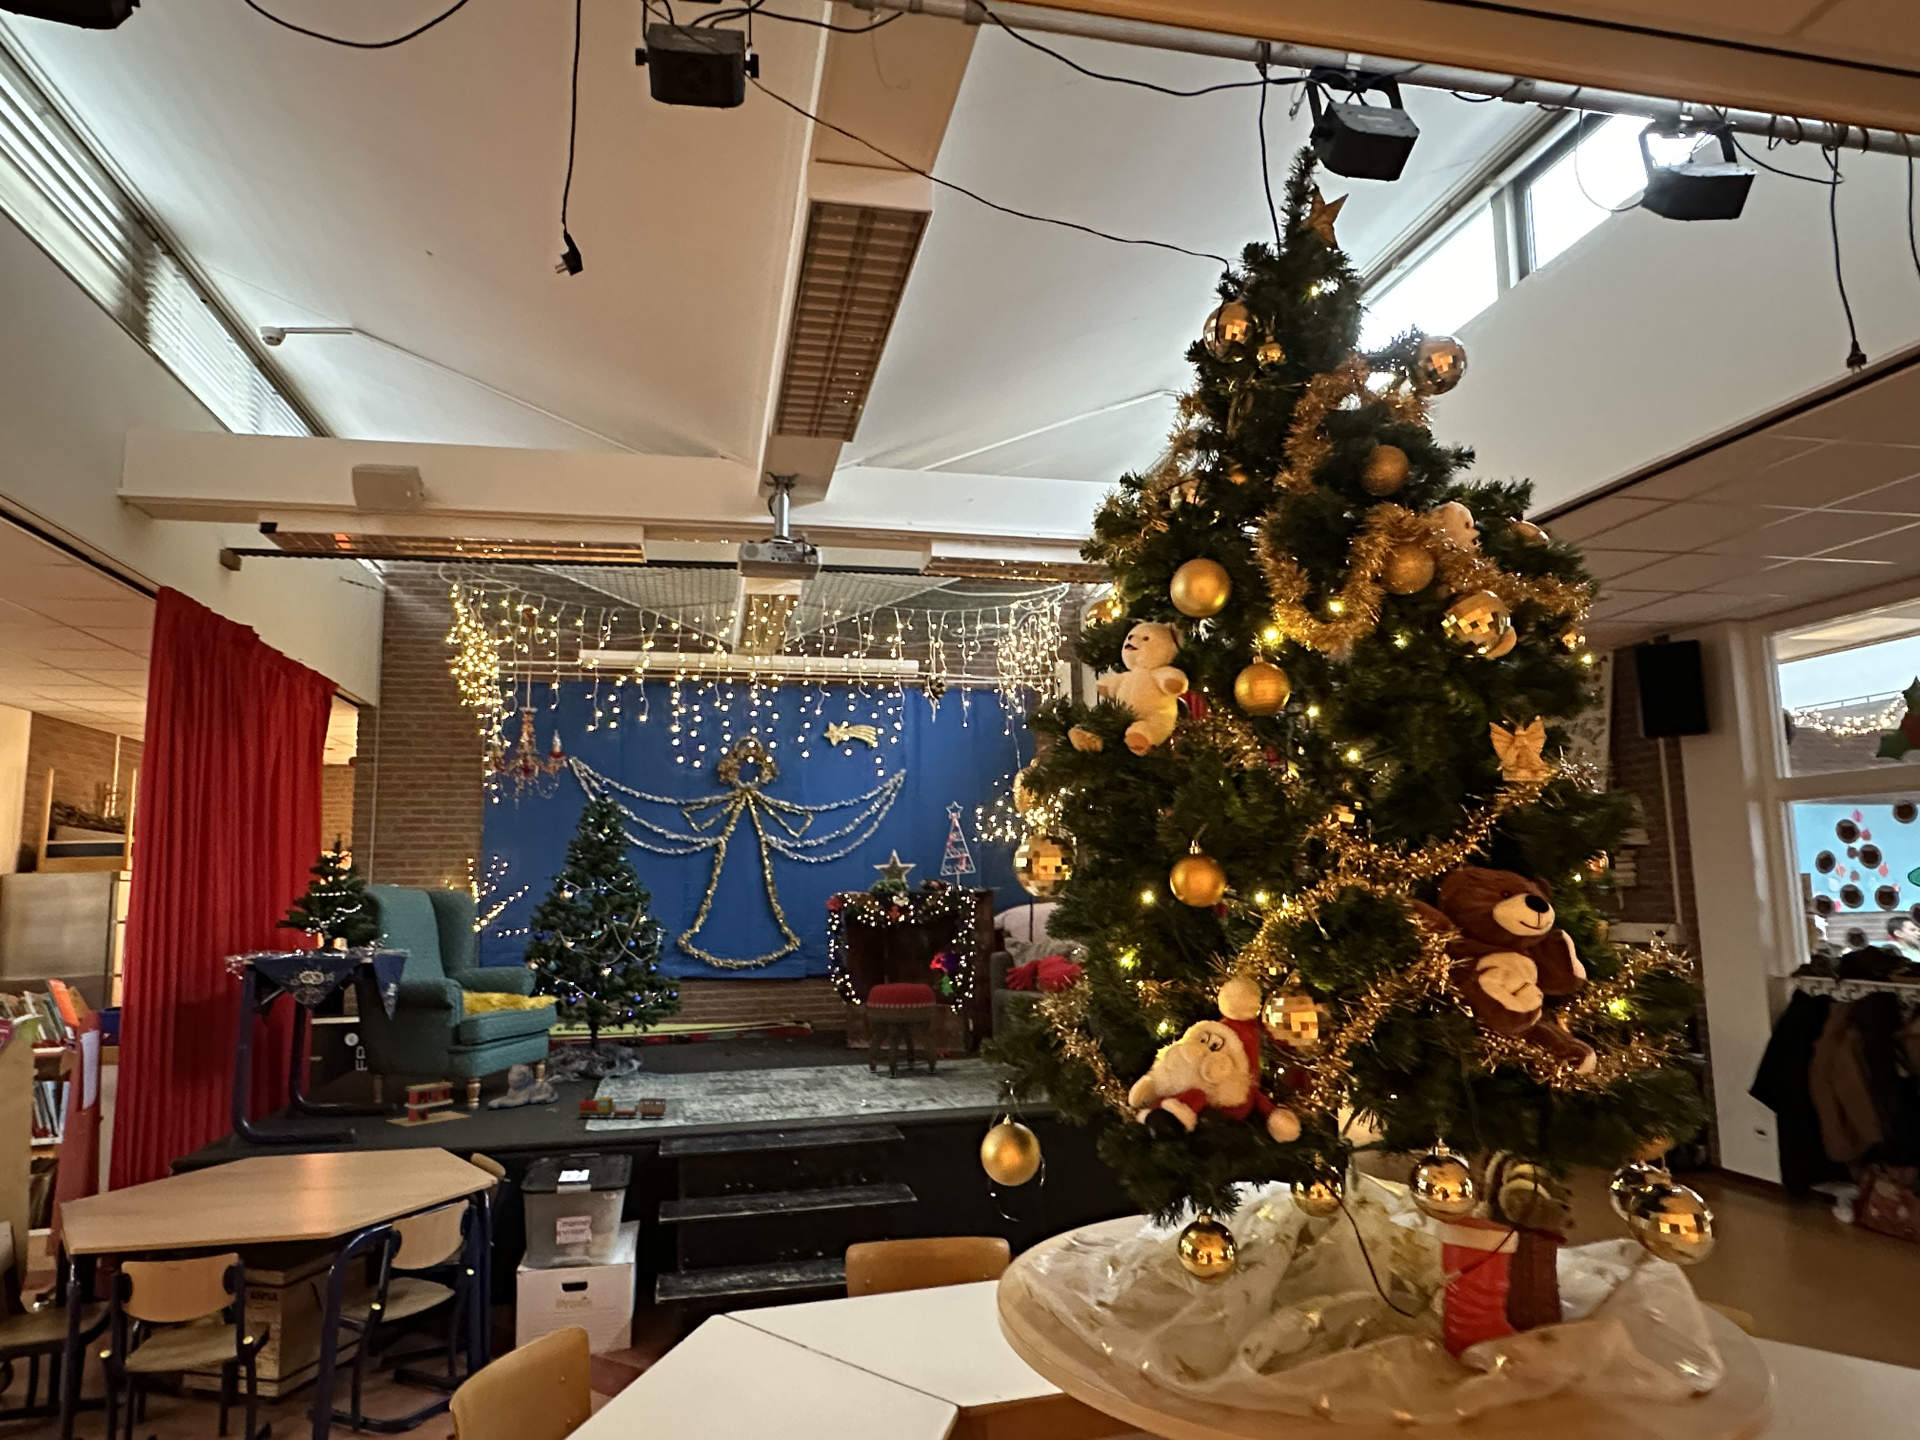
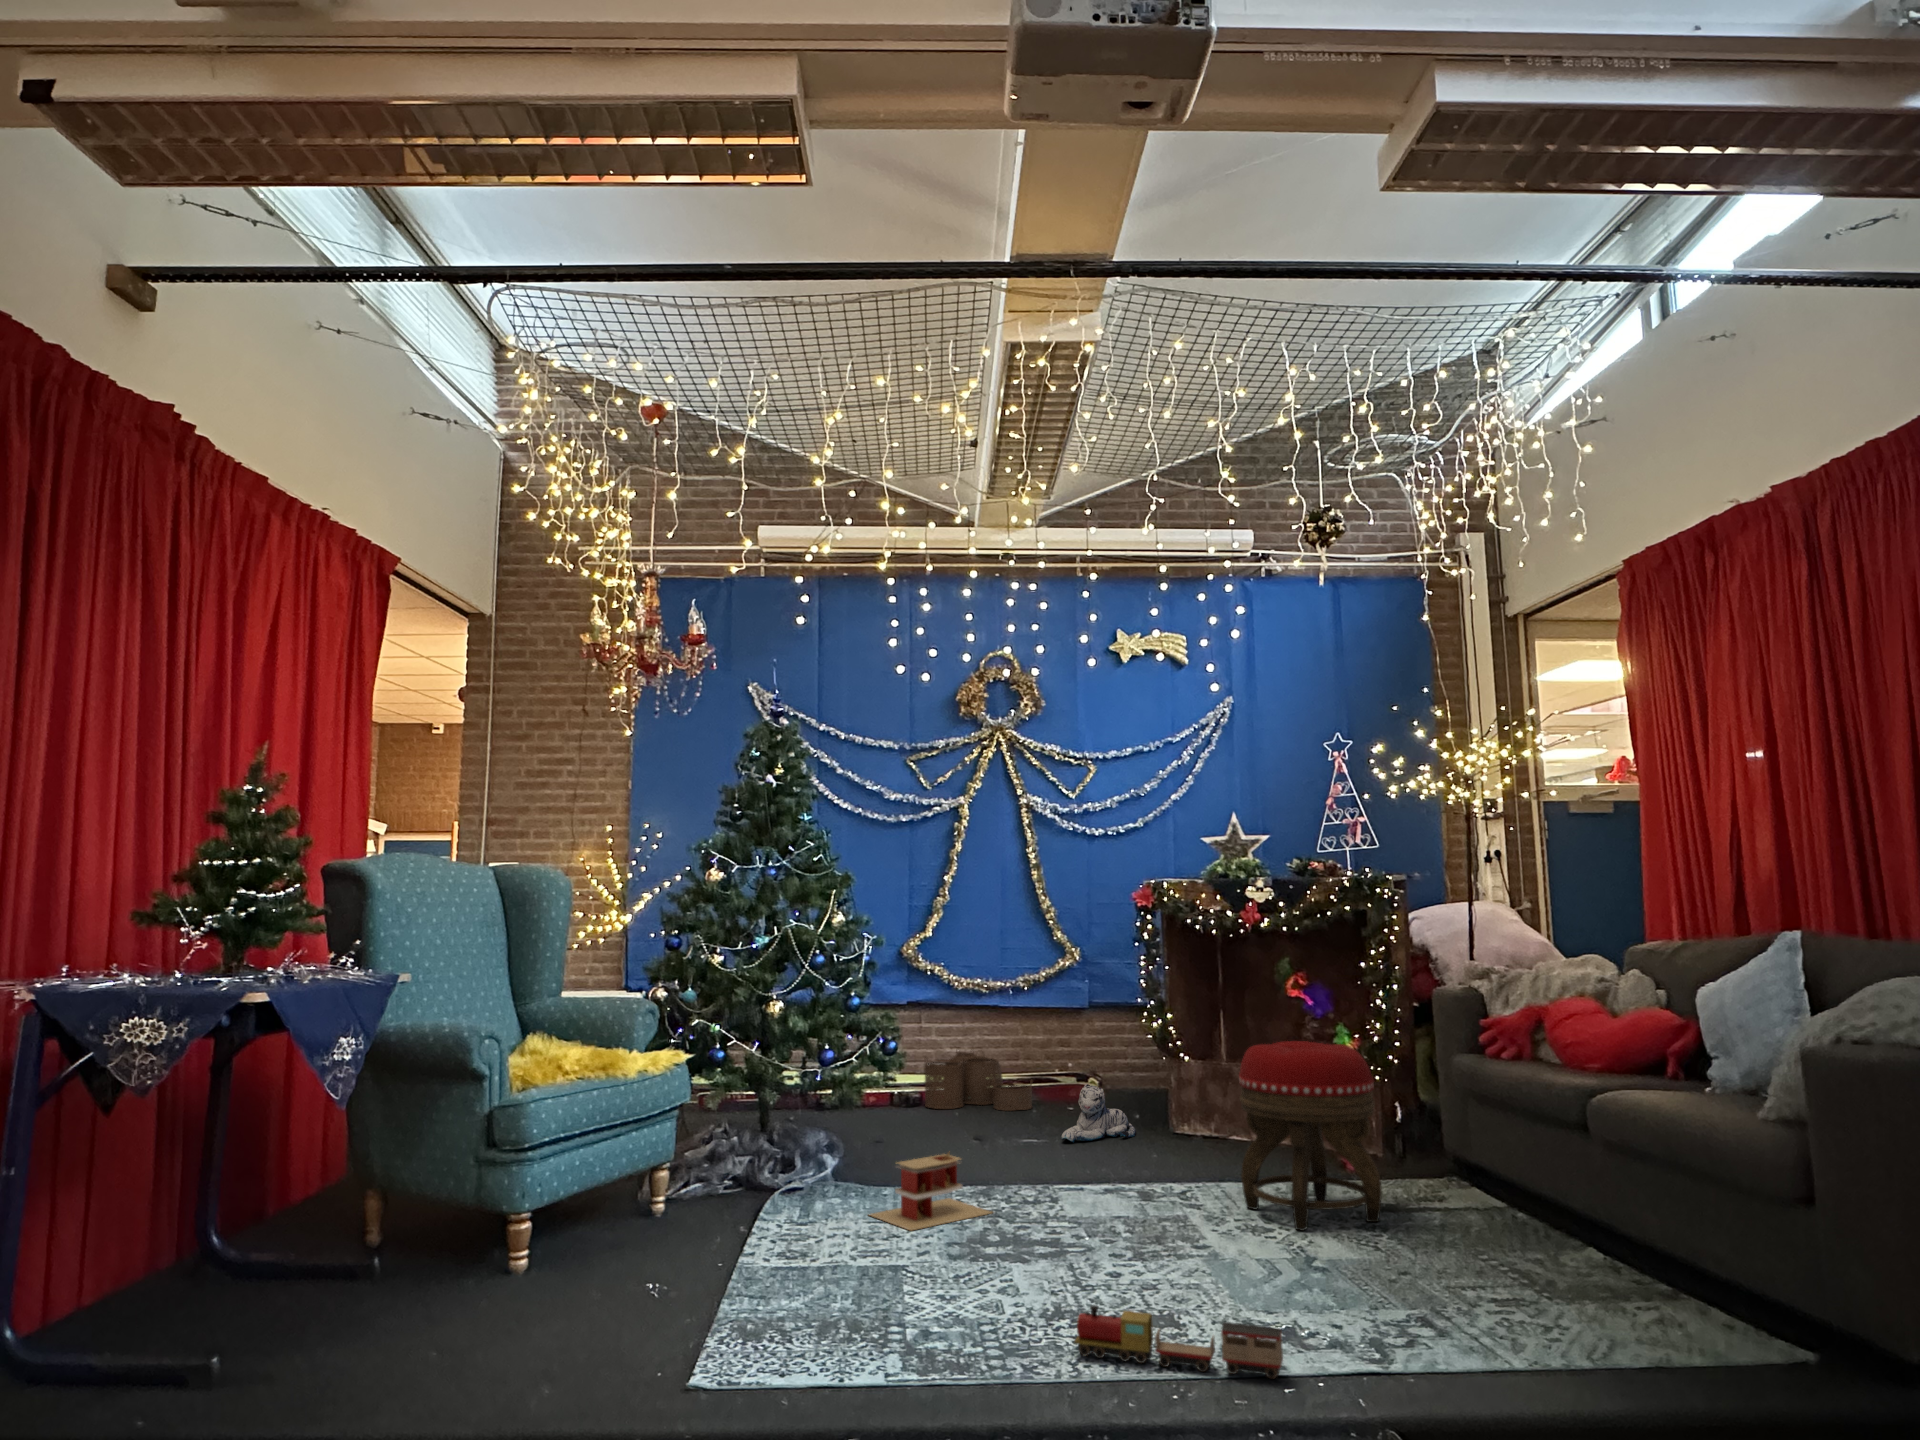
woven basket: none [692,1005,763,1042] -> present [925,1050,1032,1111]
plush toy: present [488,1064,559,1108] -> present [1061,1084,1136,1142]
toy house: present [389,1081,468,1126] -> present [870,1153,992,1230]
toy train: present [579,1096,666,1118] -> present [1074,1305,1283,1379]

